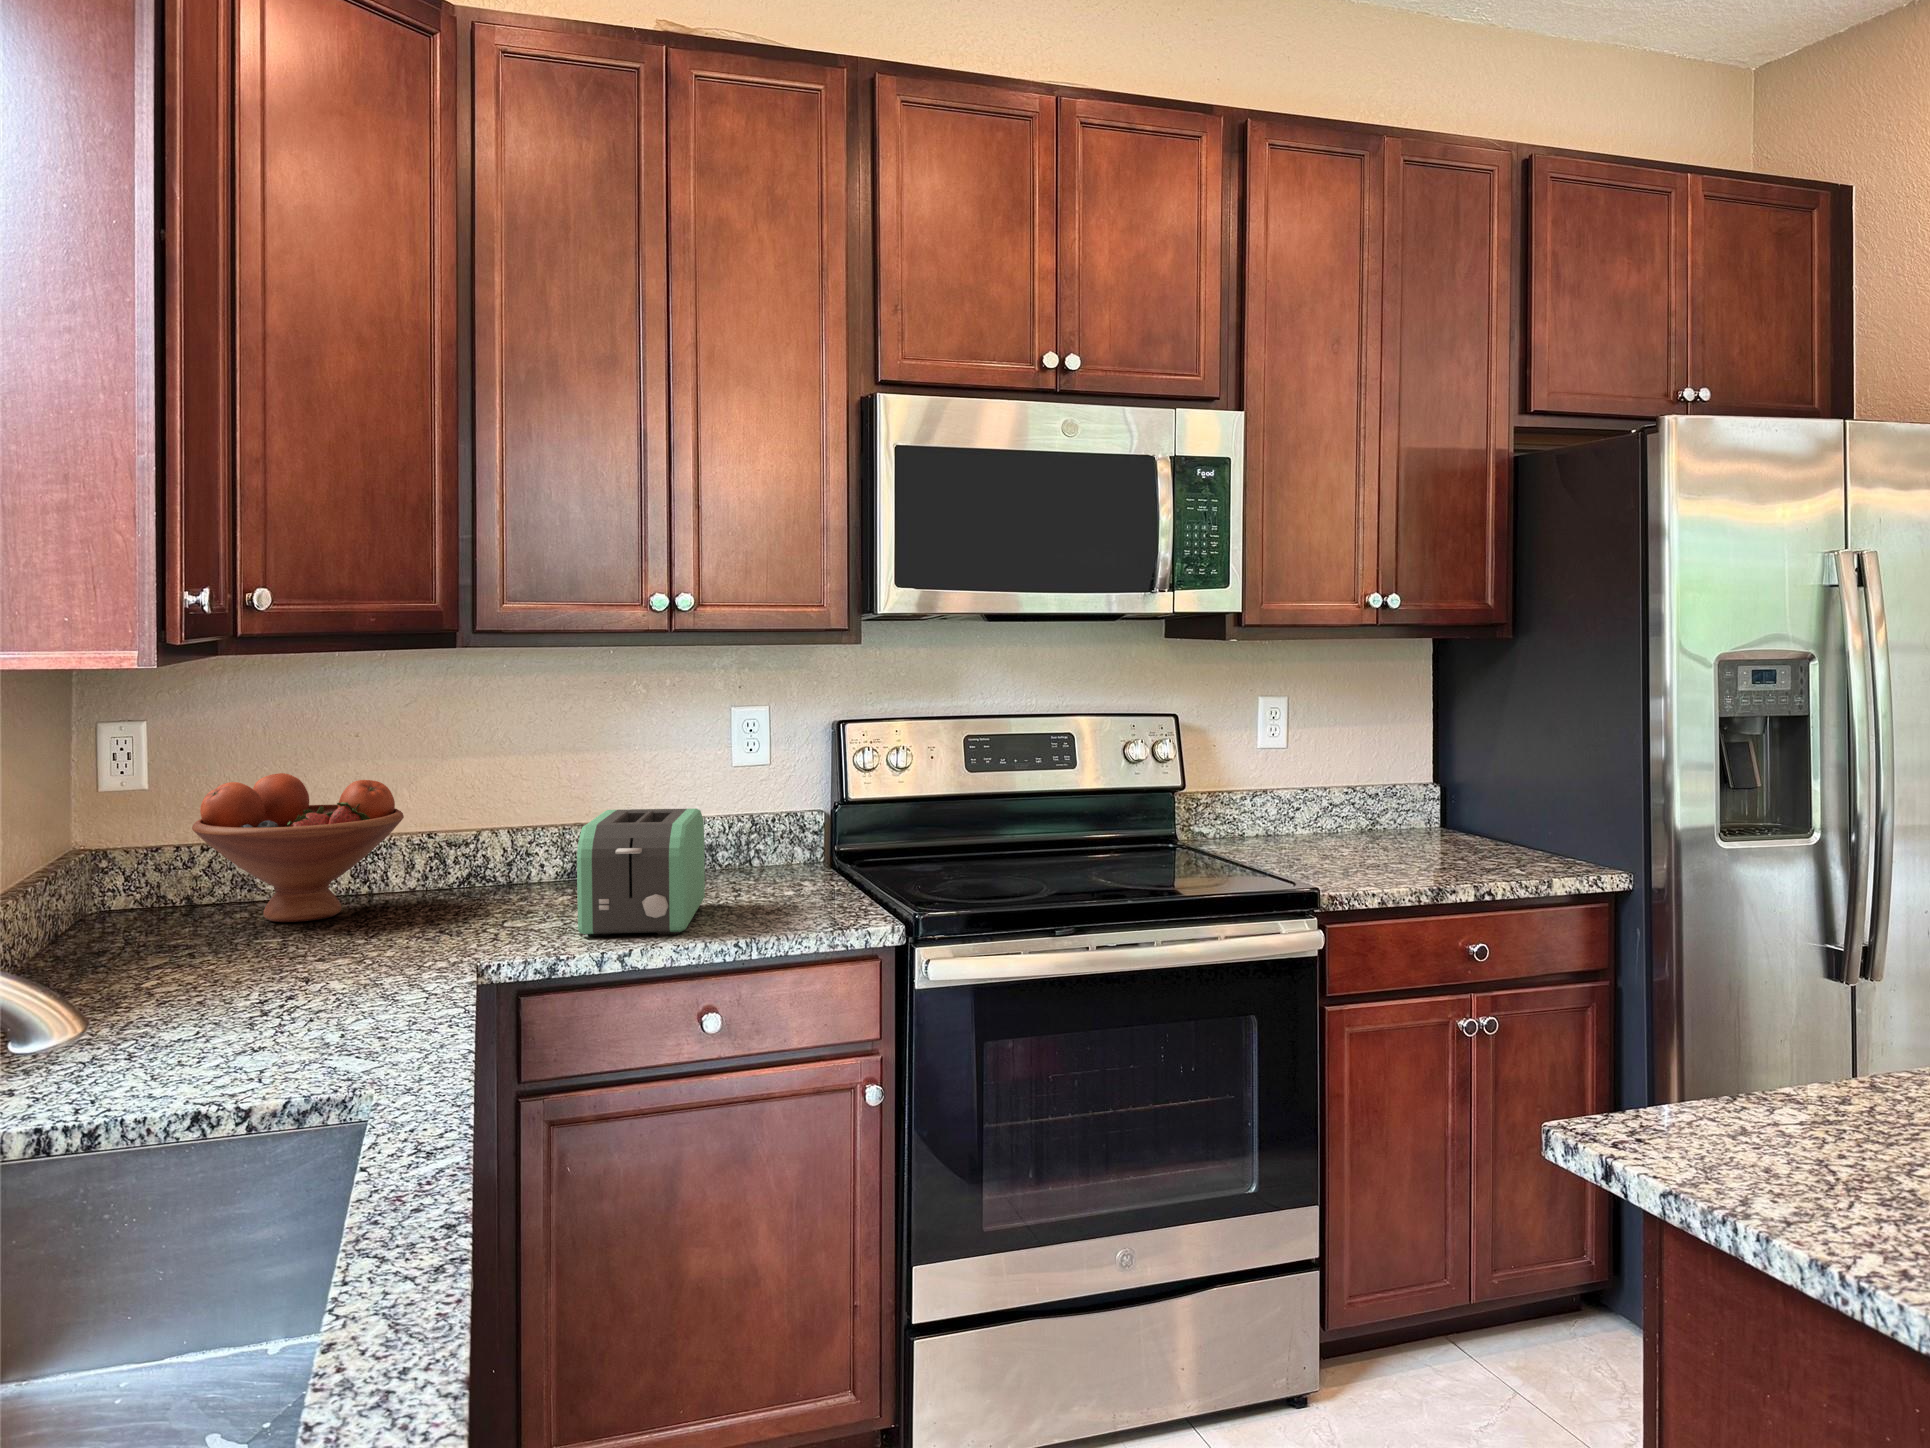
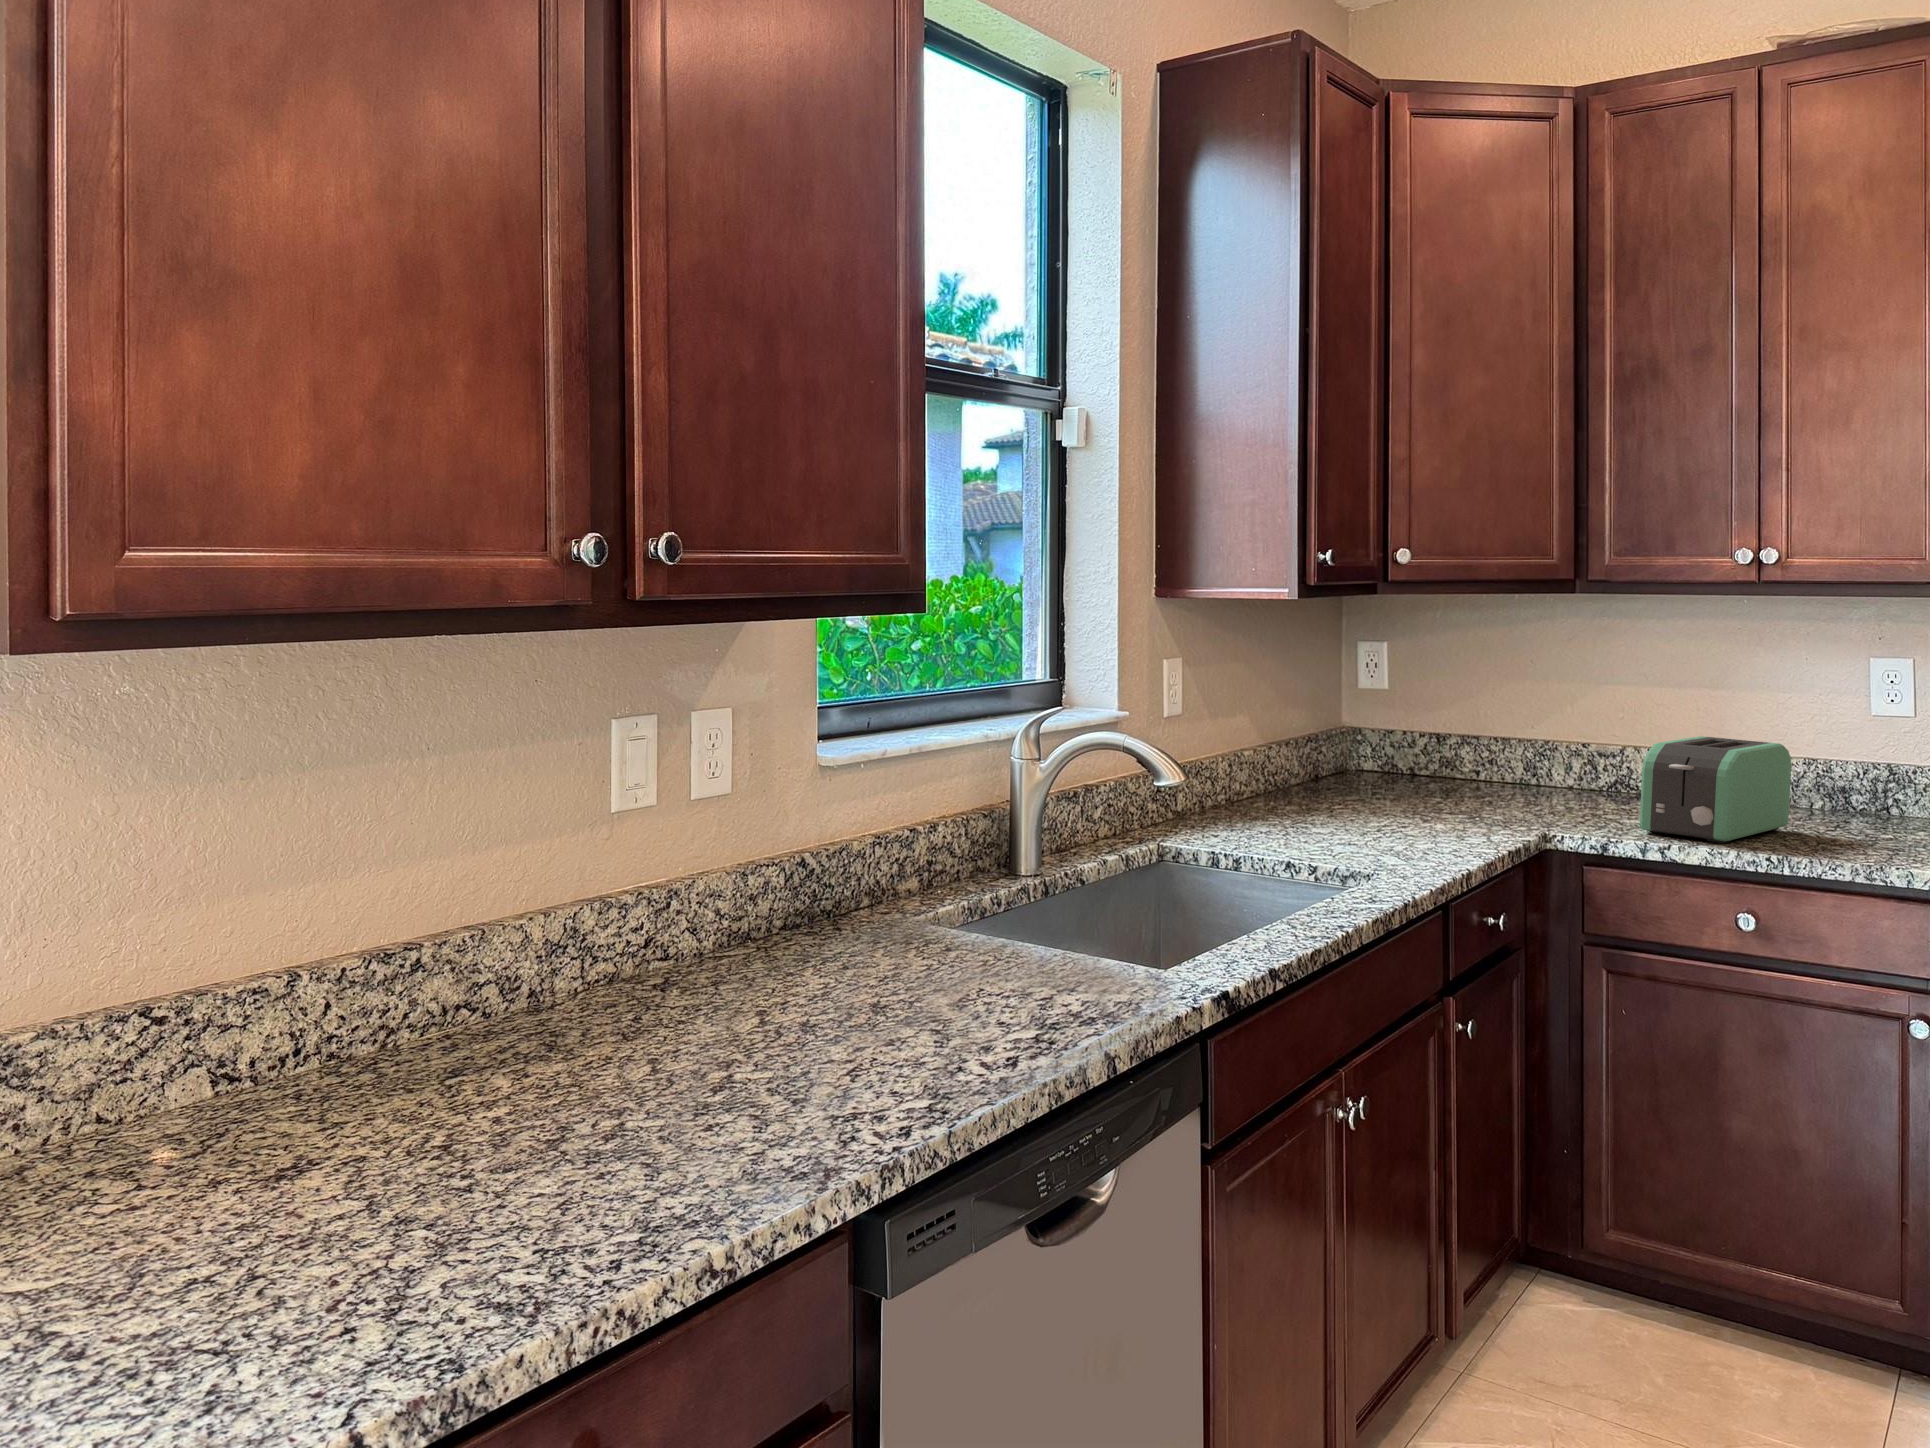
fruit bowl: present [192,773,404,922] -> none [1403,684,1553,794]

